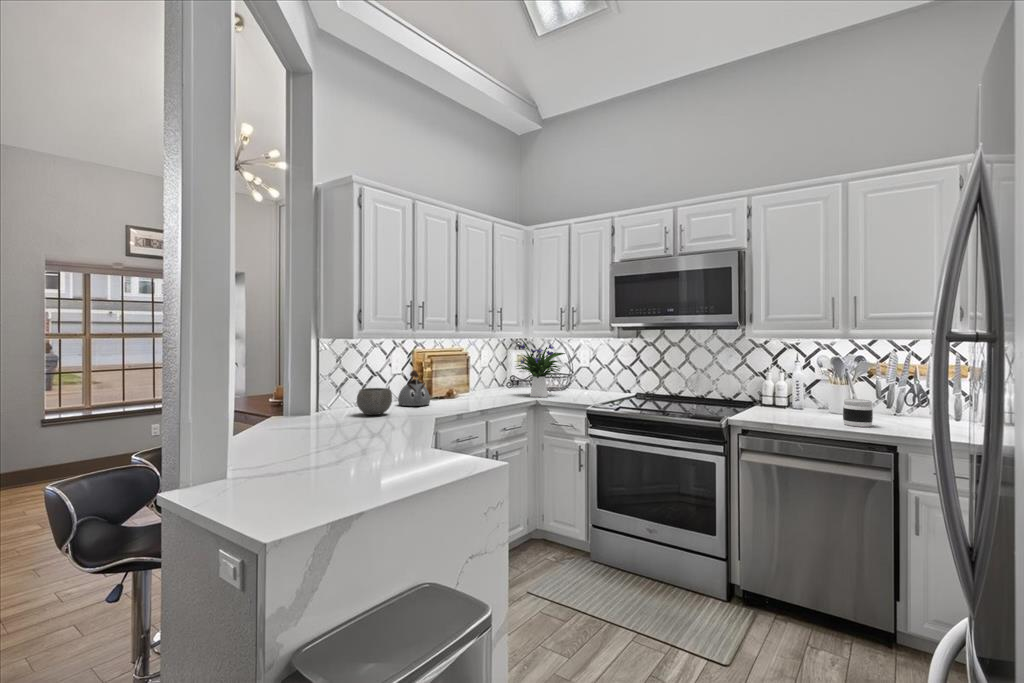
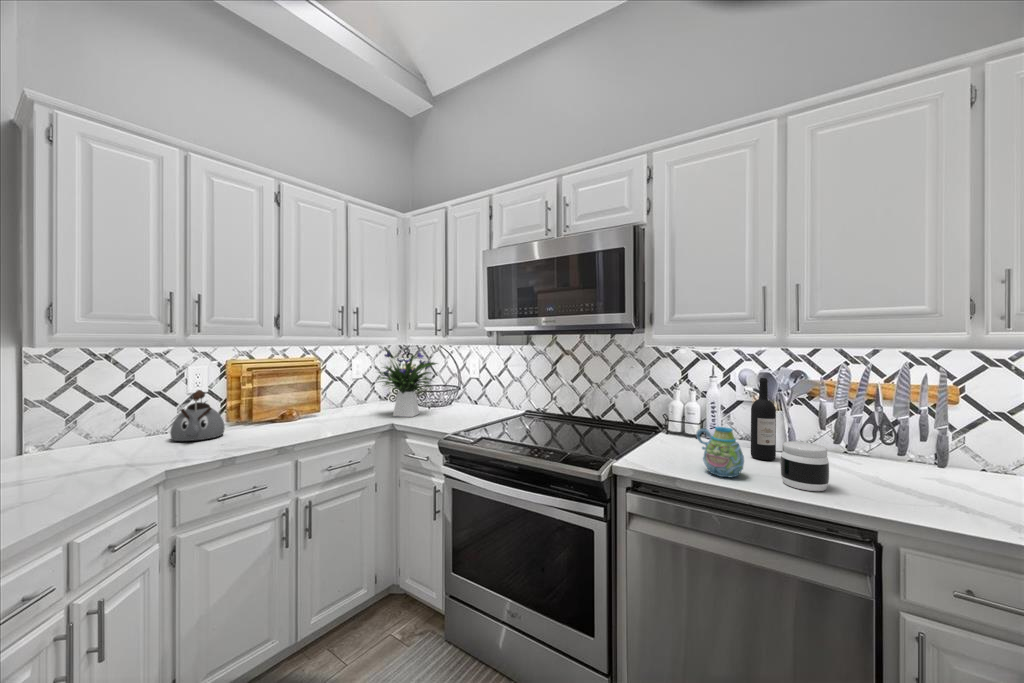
wine bottle: none [825,360,842,417] -> present [751,378,776,460]
ceramic bowl: present [357,388,392,415] -> none [27,422,106,468]
mug: none [787,391,819,422] -> present [696,427,744,478]

